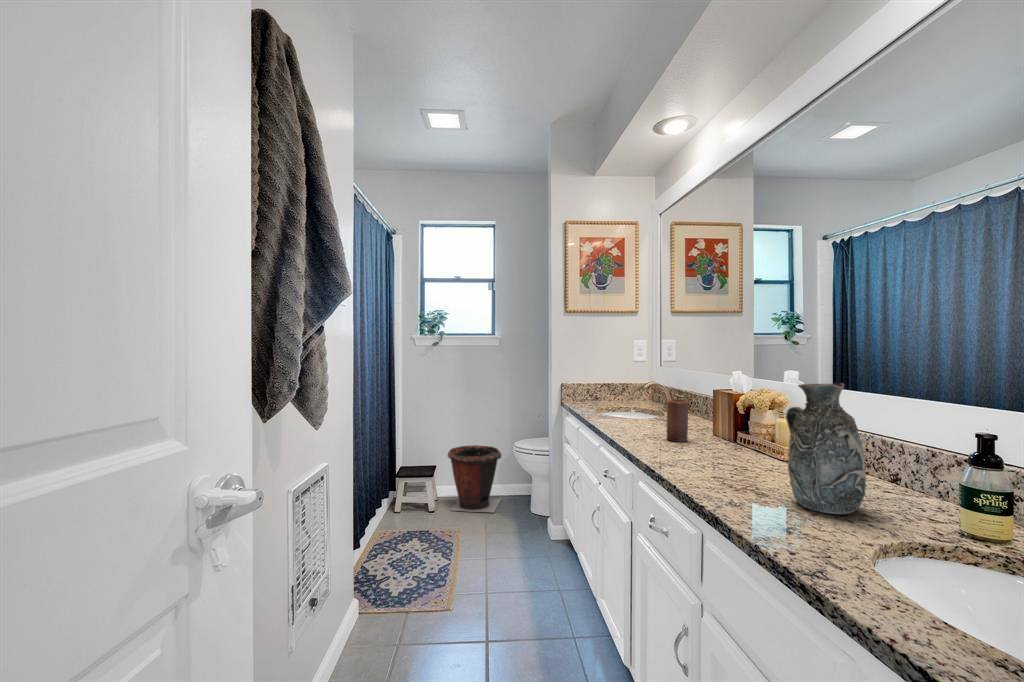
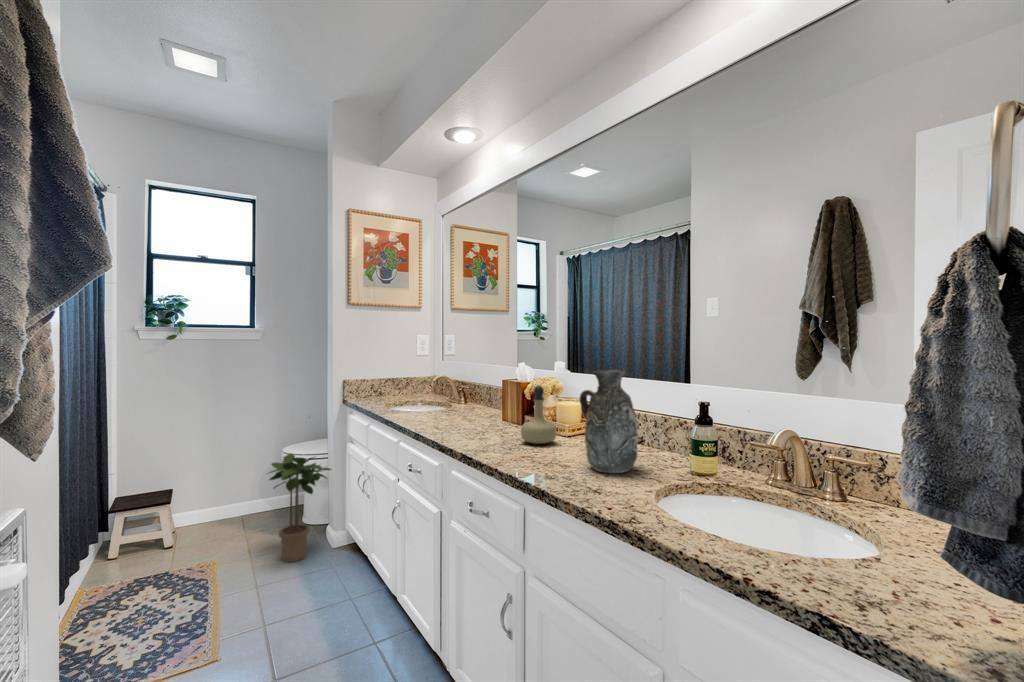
perfume bottle: none [722,398,768,466] -> present [521,386,556,444]
candle: present [667,399,688,442] -> none [465,390,484,429]
waste bin: present [448,445,501,512] -> none [191,456,265,540]
potted plant: none [497,447,552,545] -> present [269,454,331,562]

